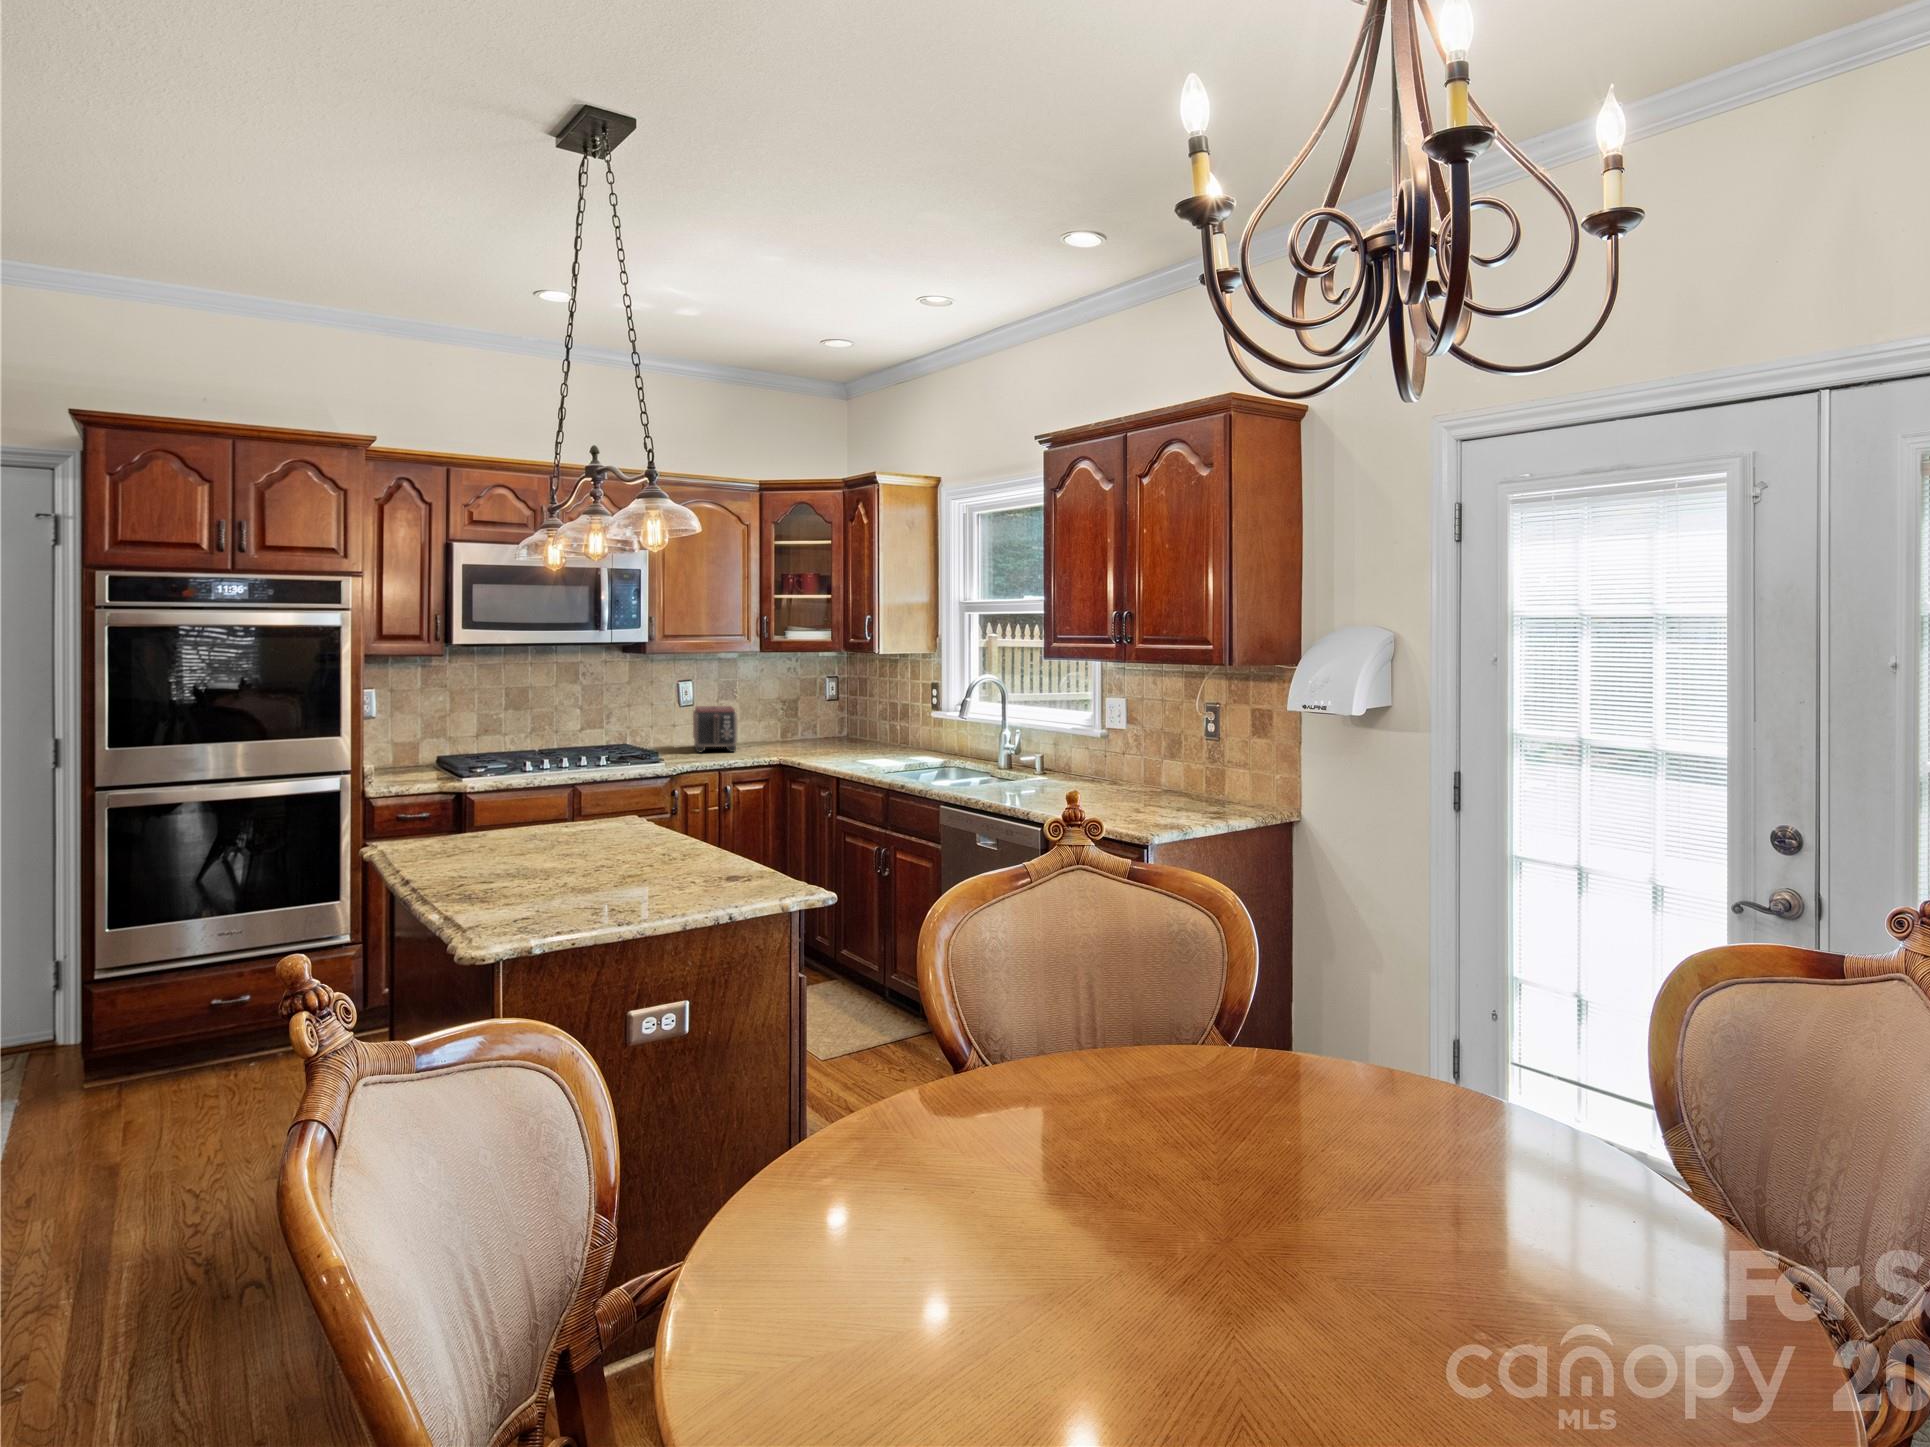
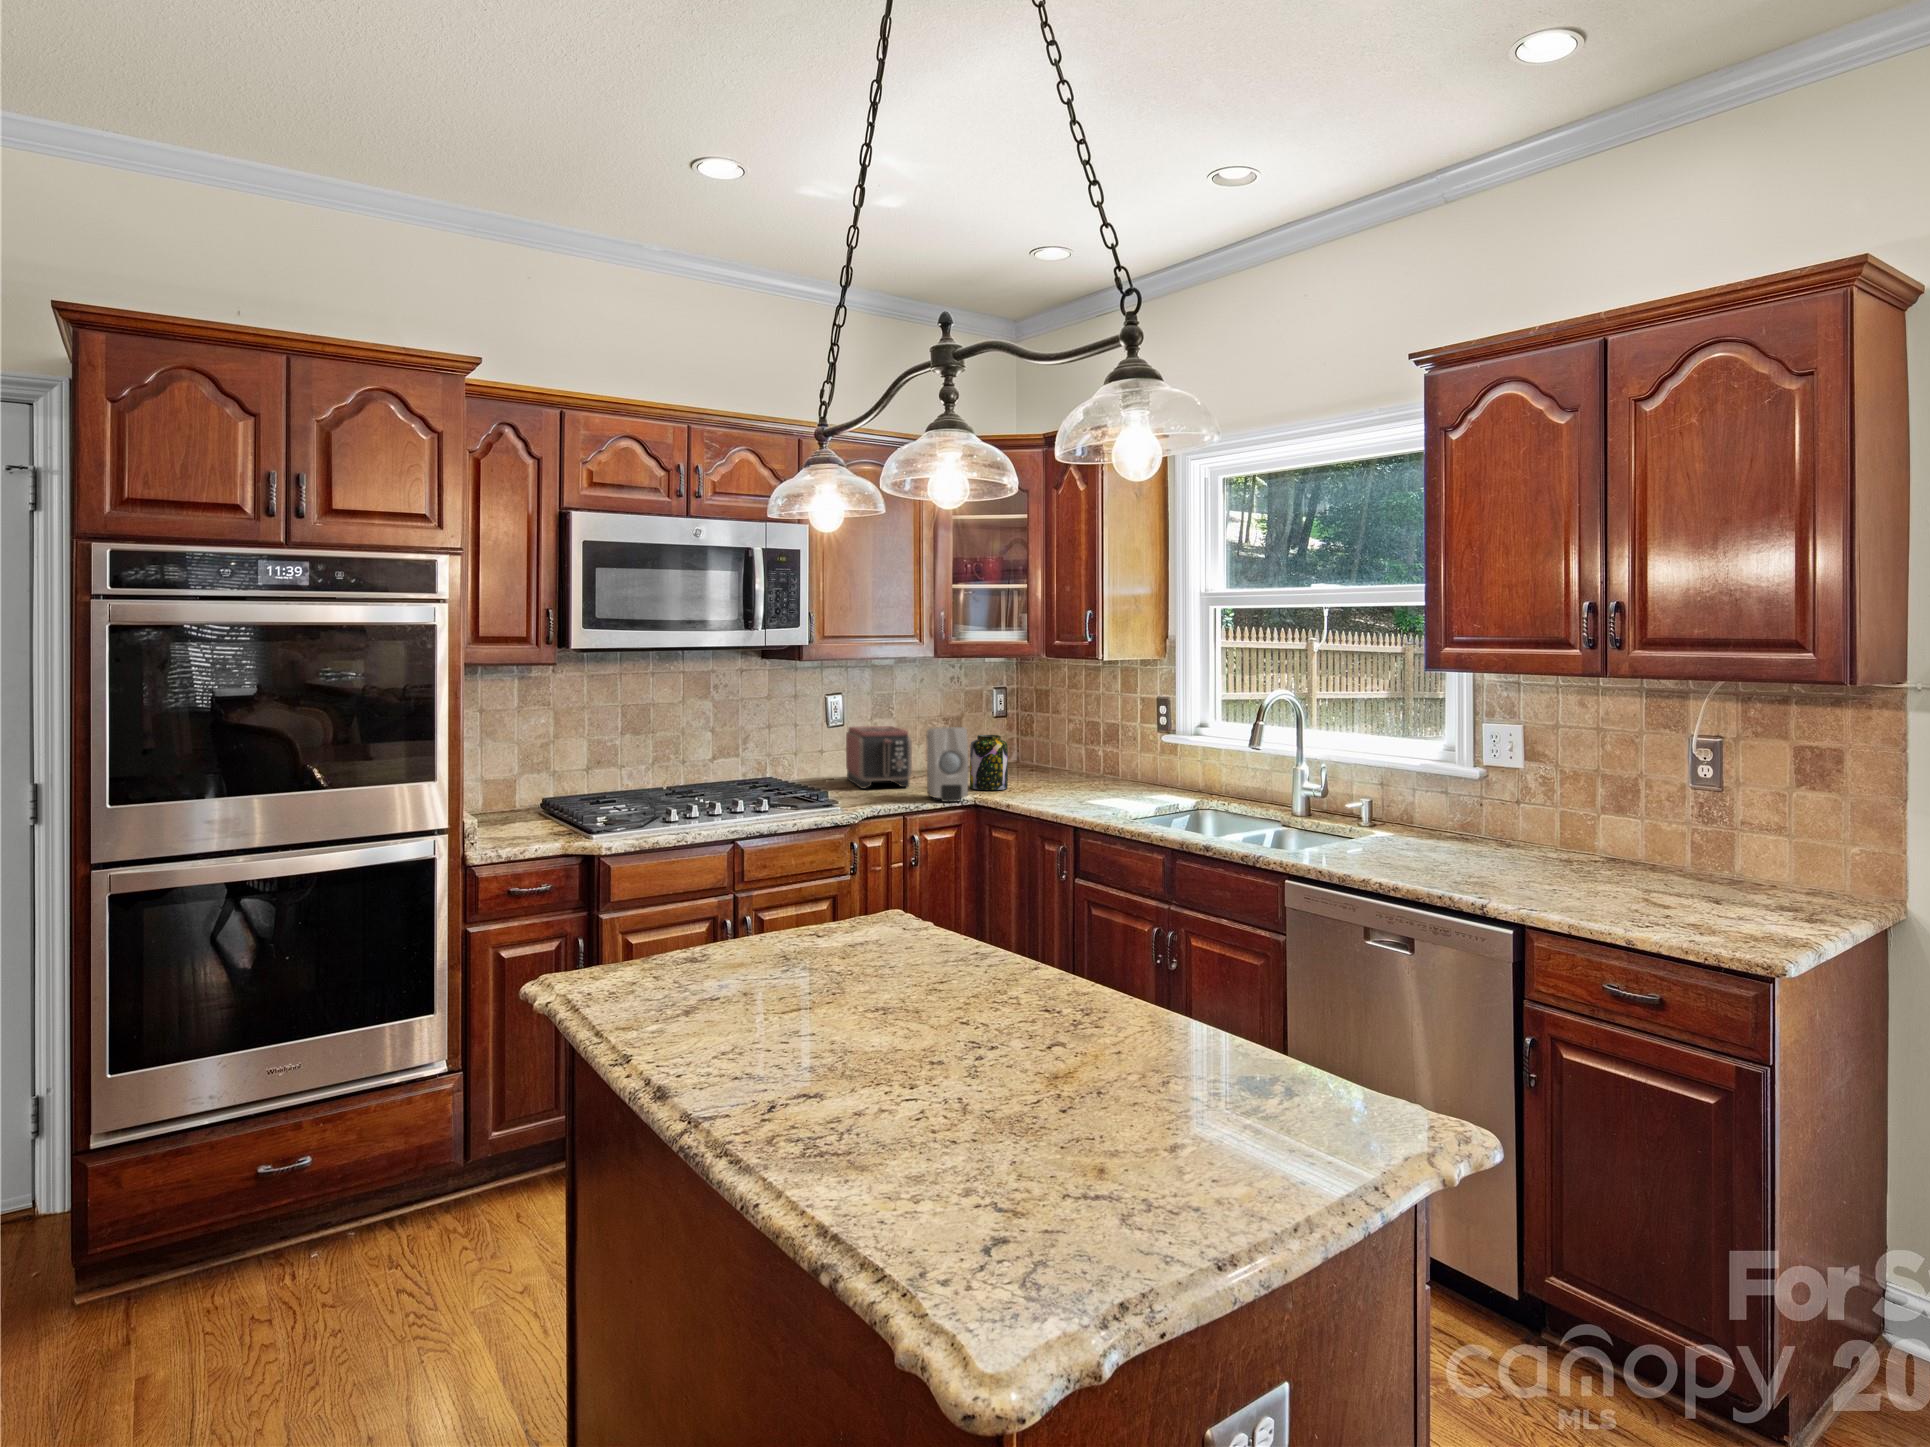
soap dispenser: none [742,704,769,761] -> present [927,727,968,802]
jar: none [783,712,811,754] -> present [970,735,1008,790]

